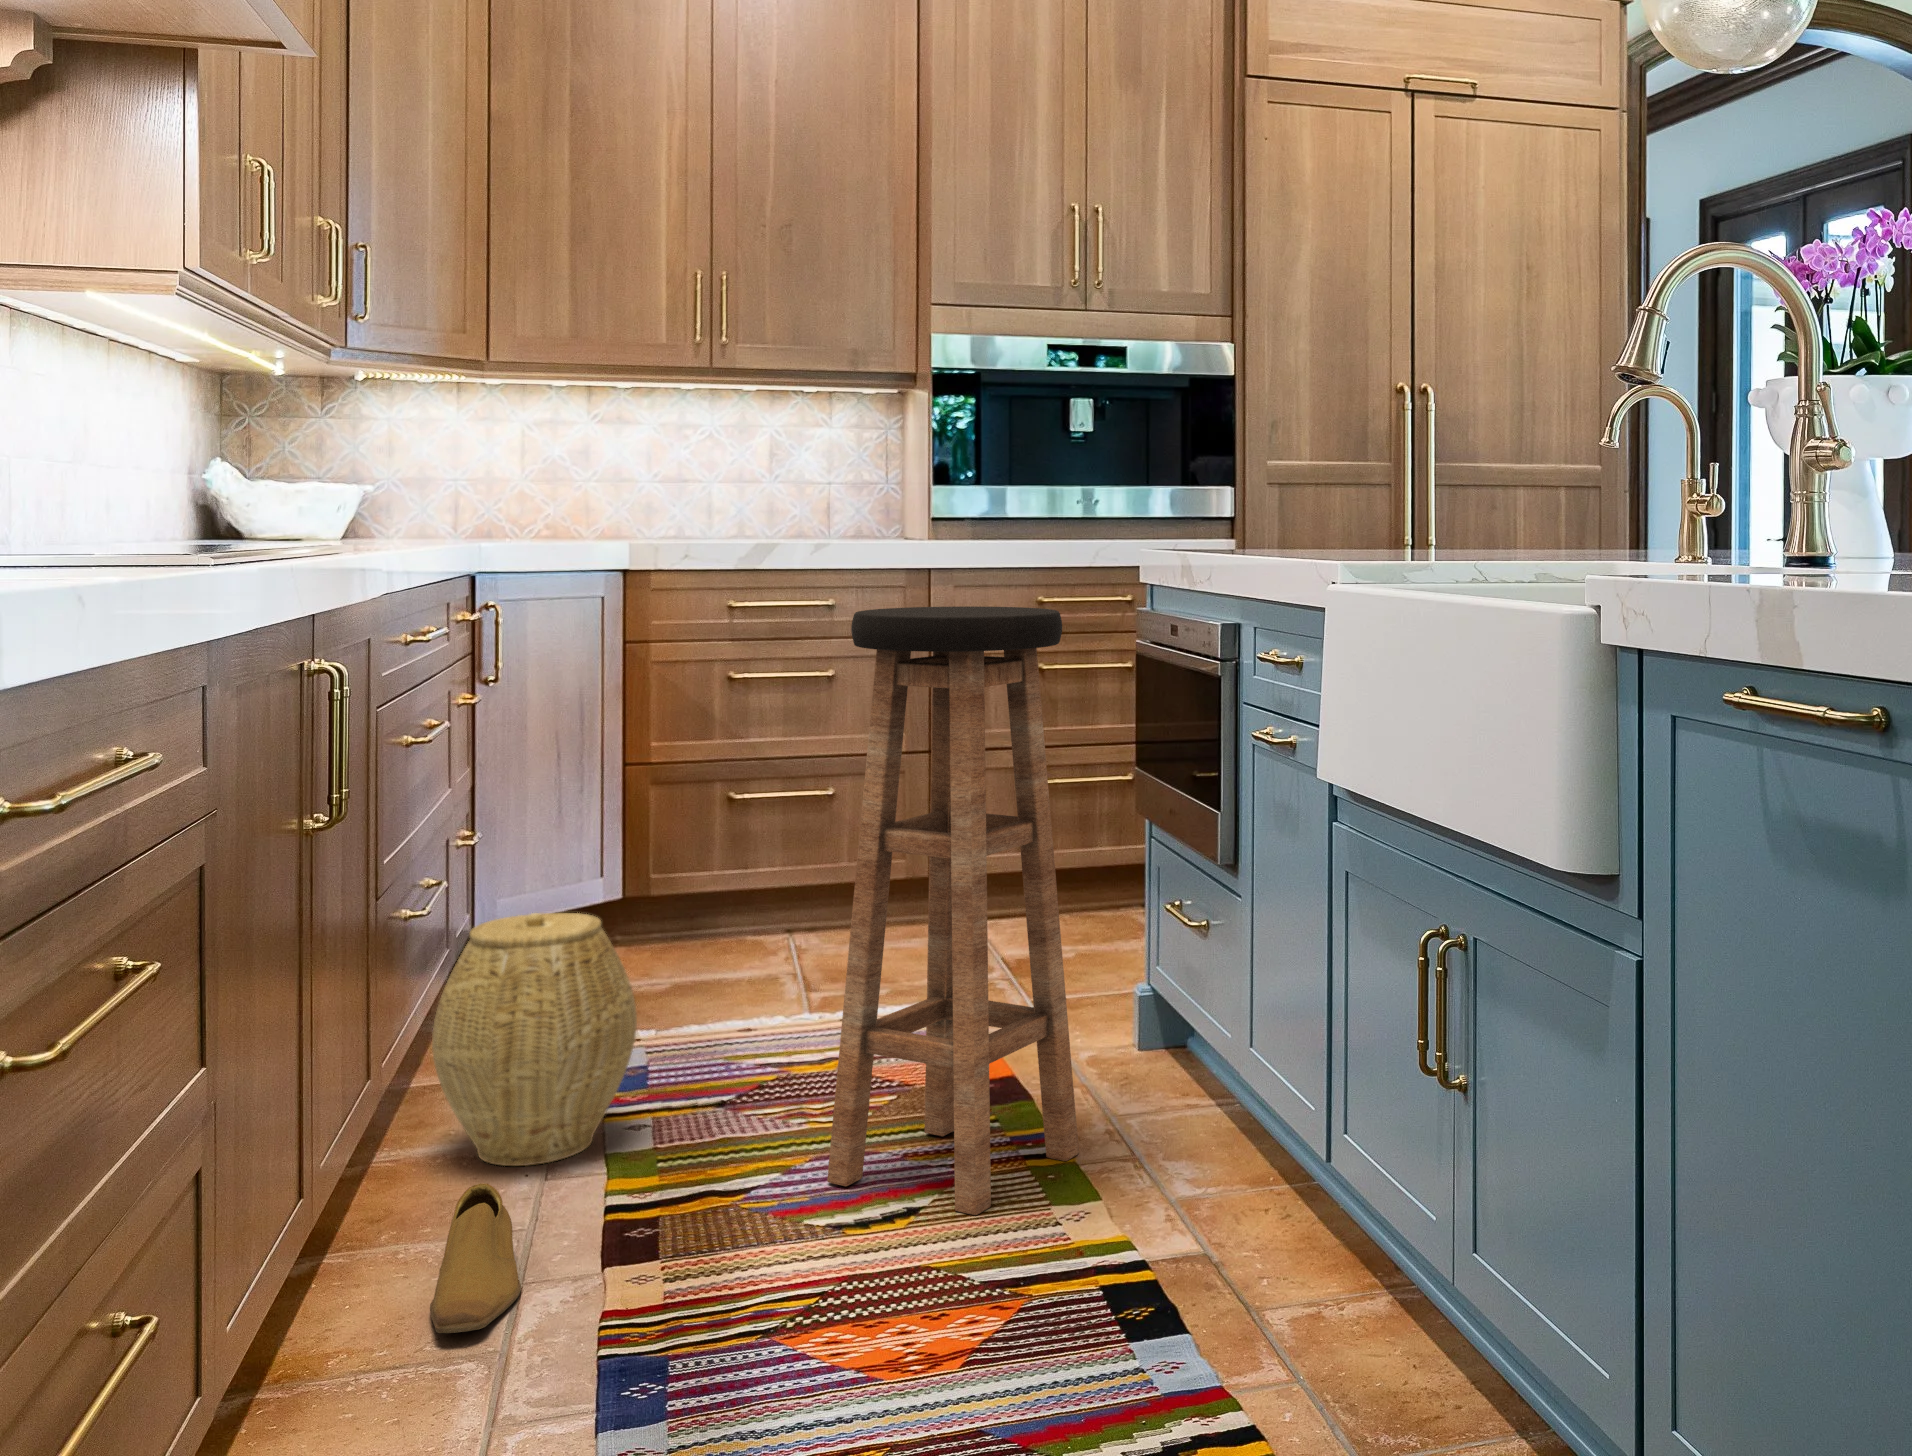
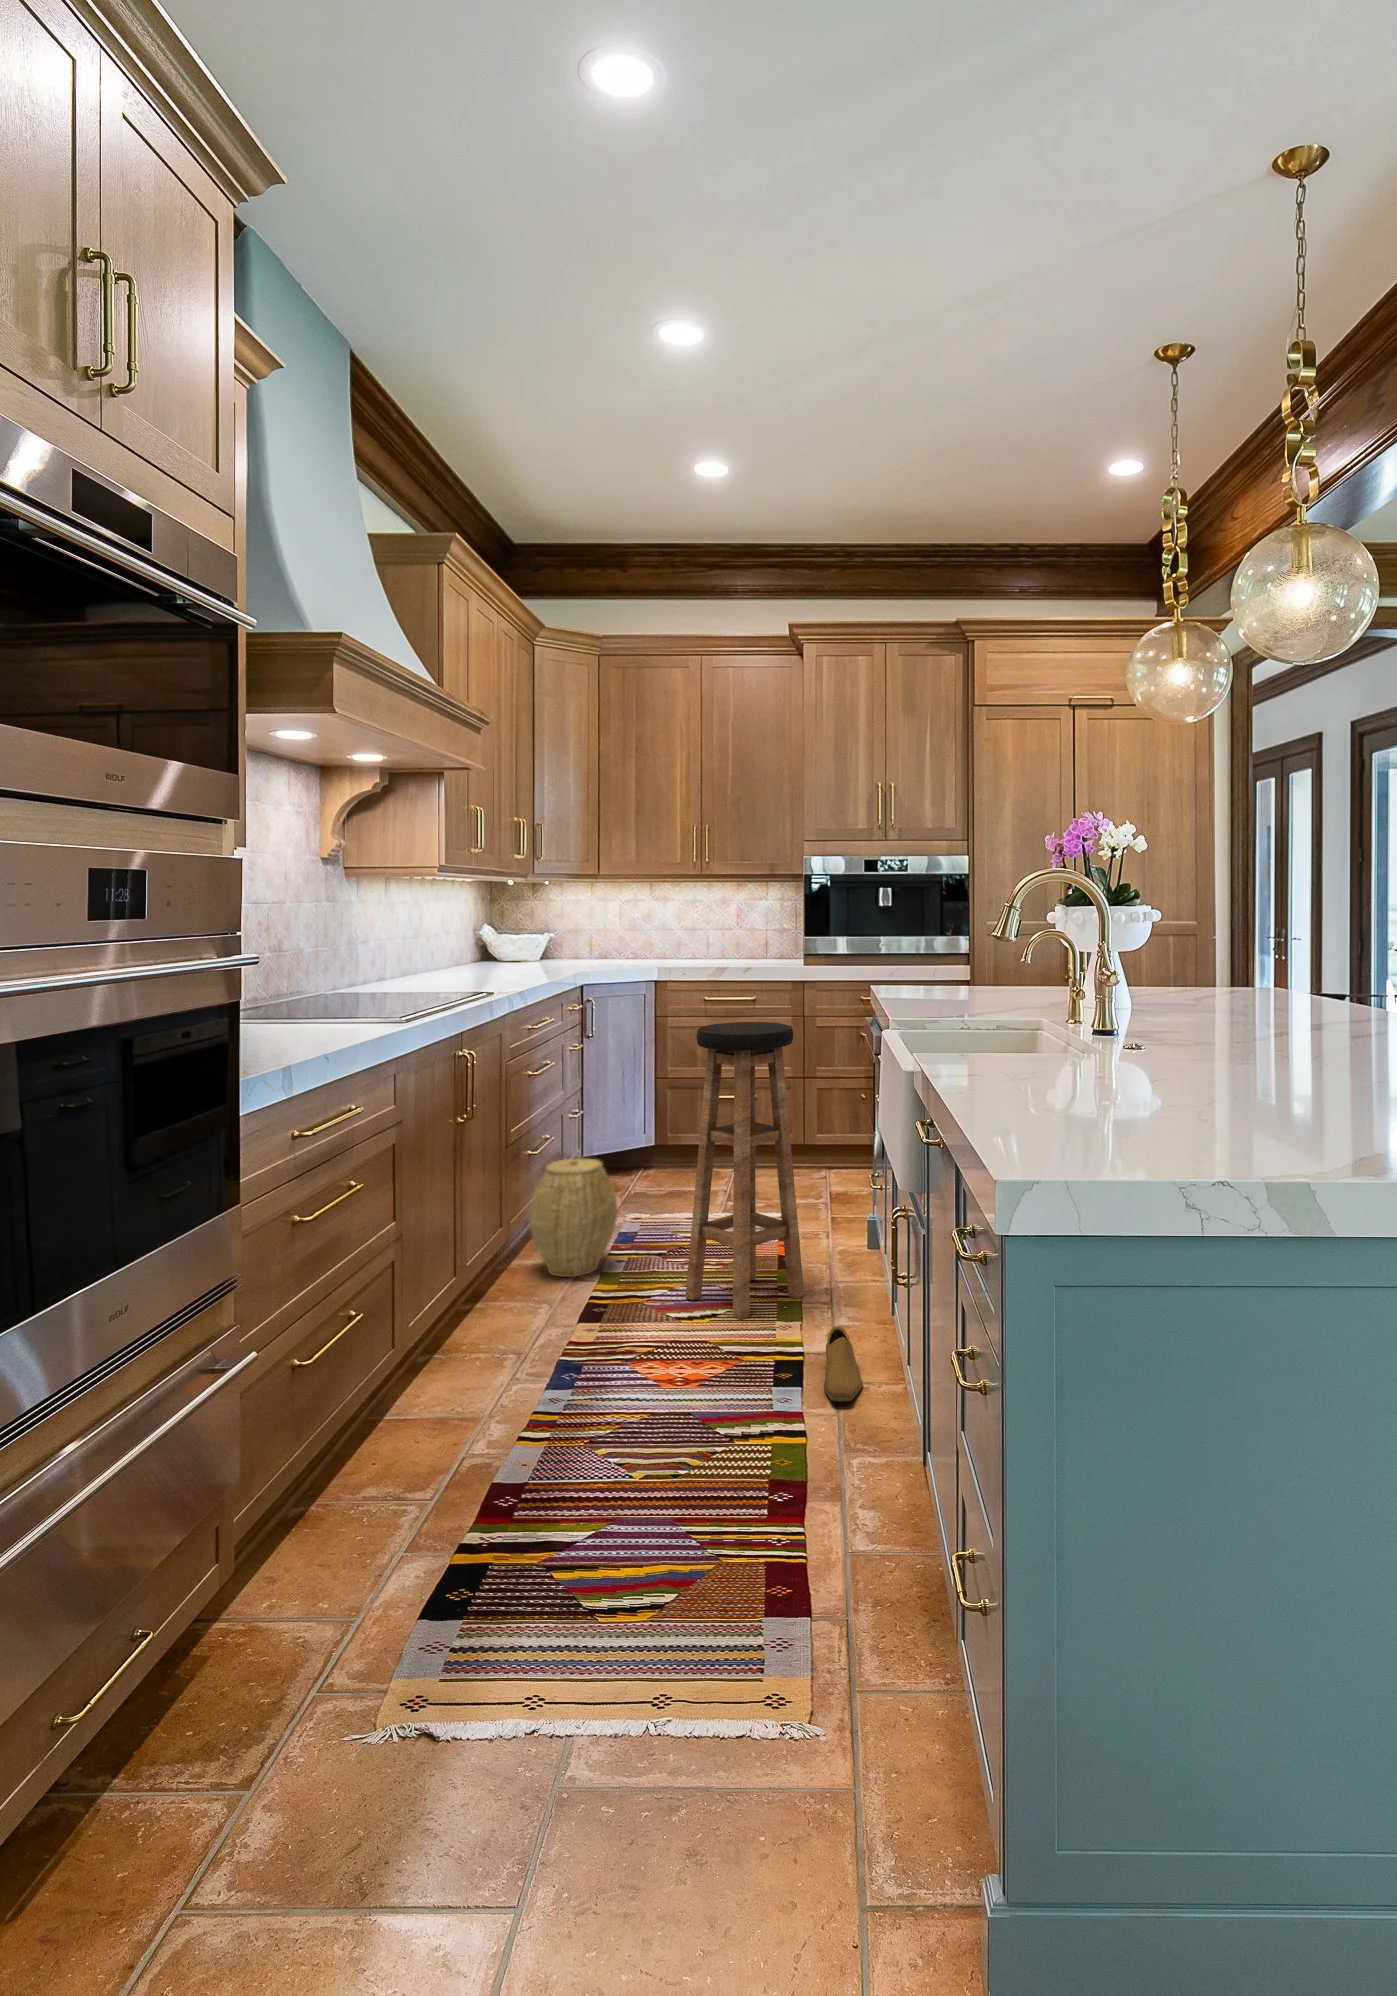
shoe: present [430,1183,521,1333] -> present [823,1326,862,1401]

